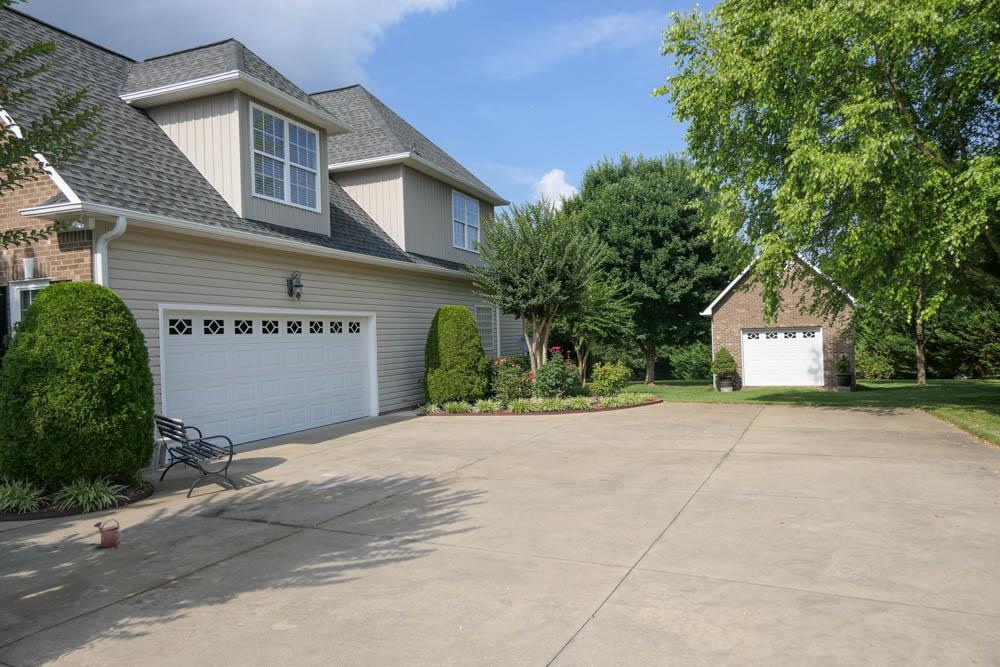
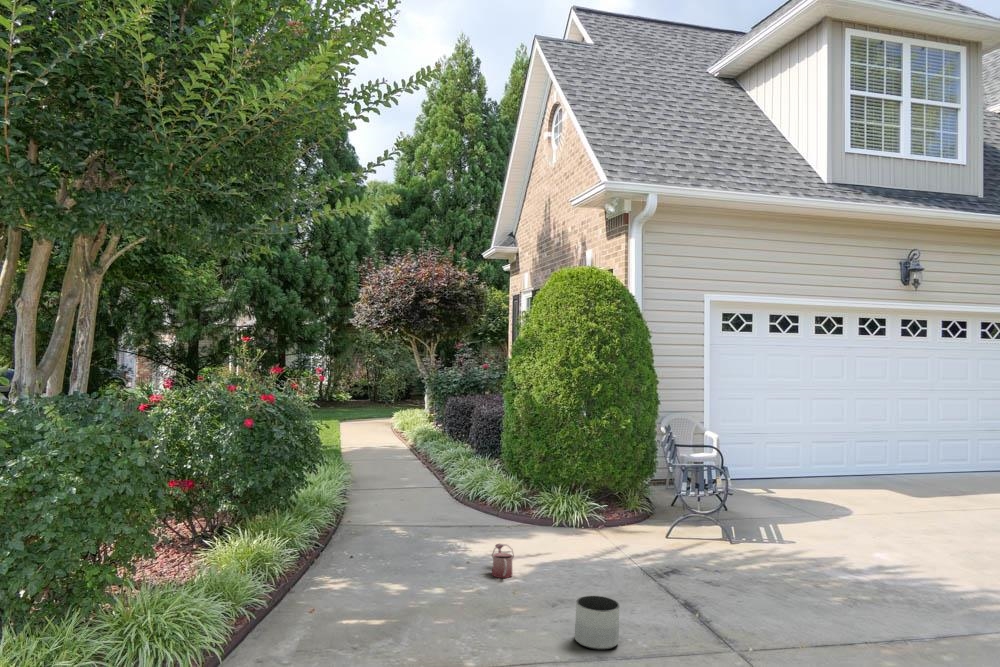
planter: none [221,520,252,553] -> present [575,596,620,650]

